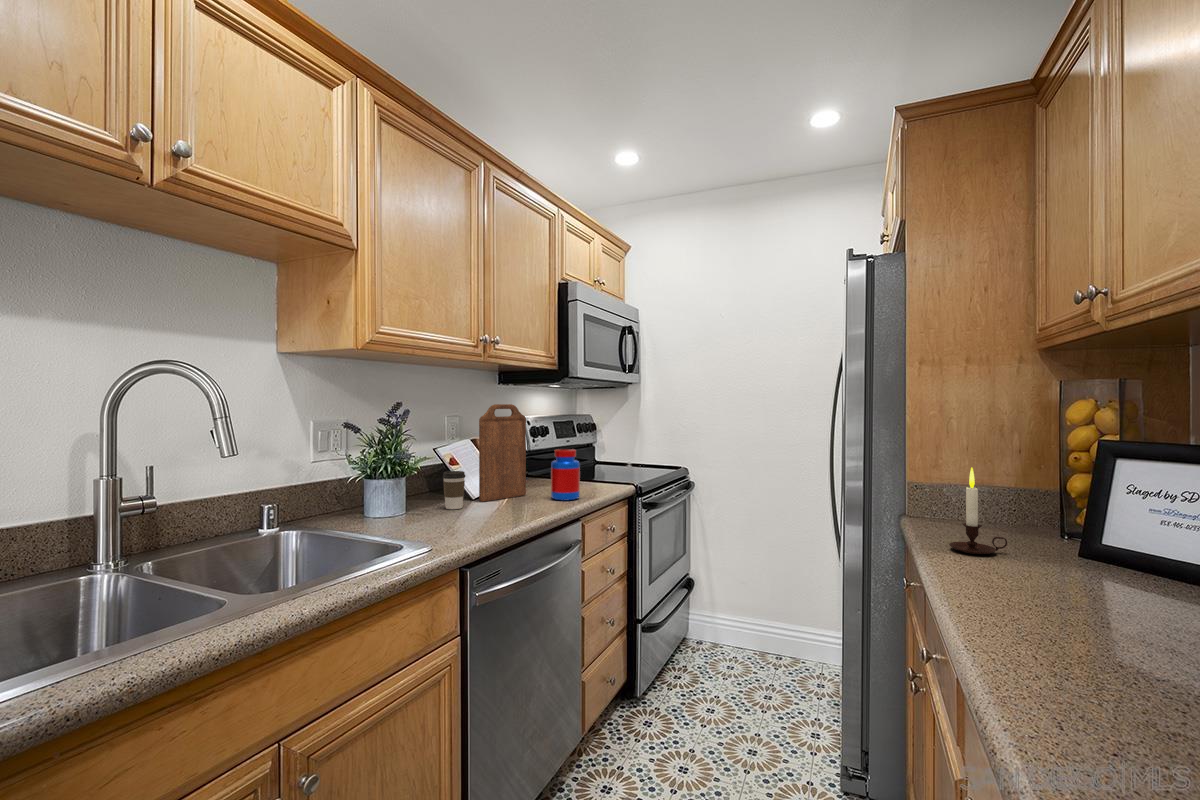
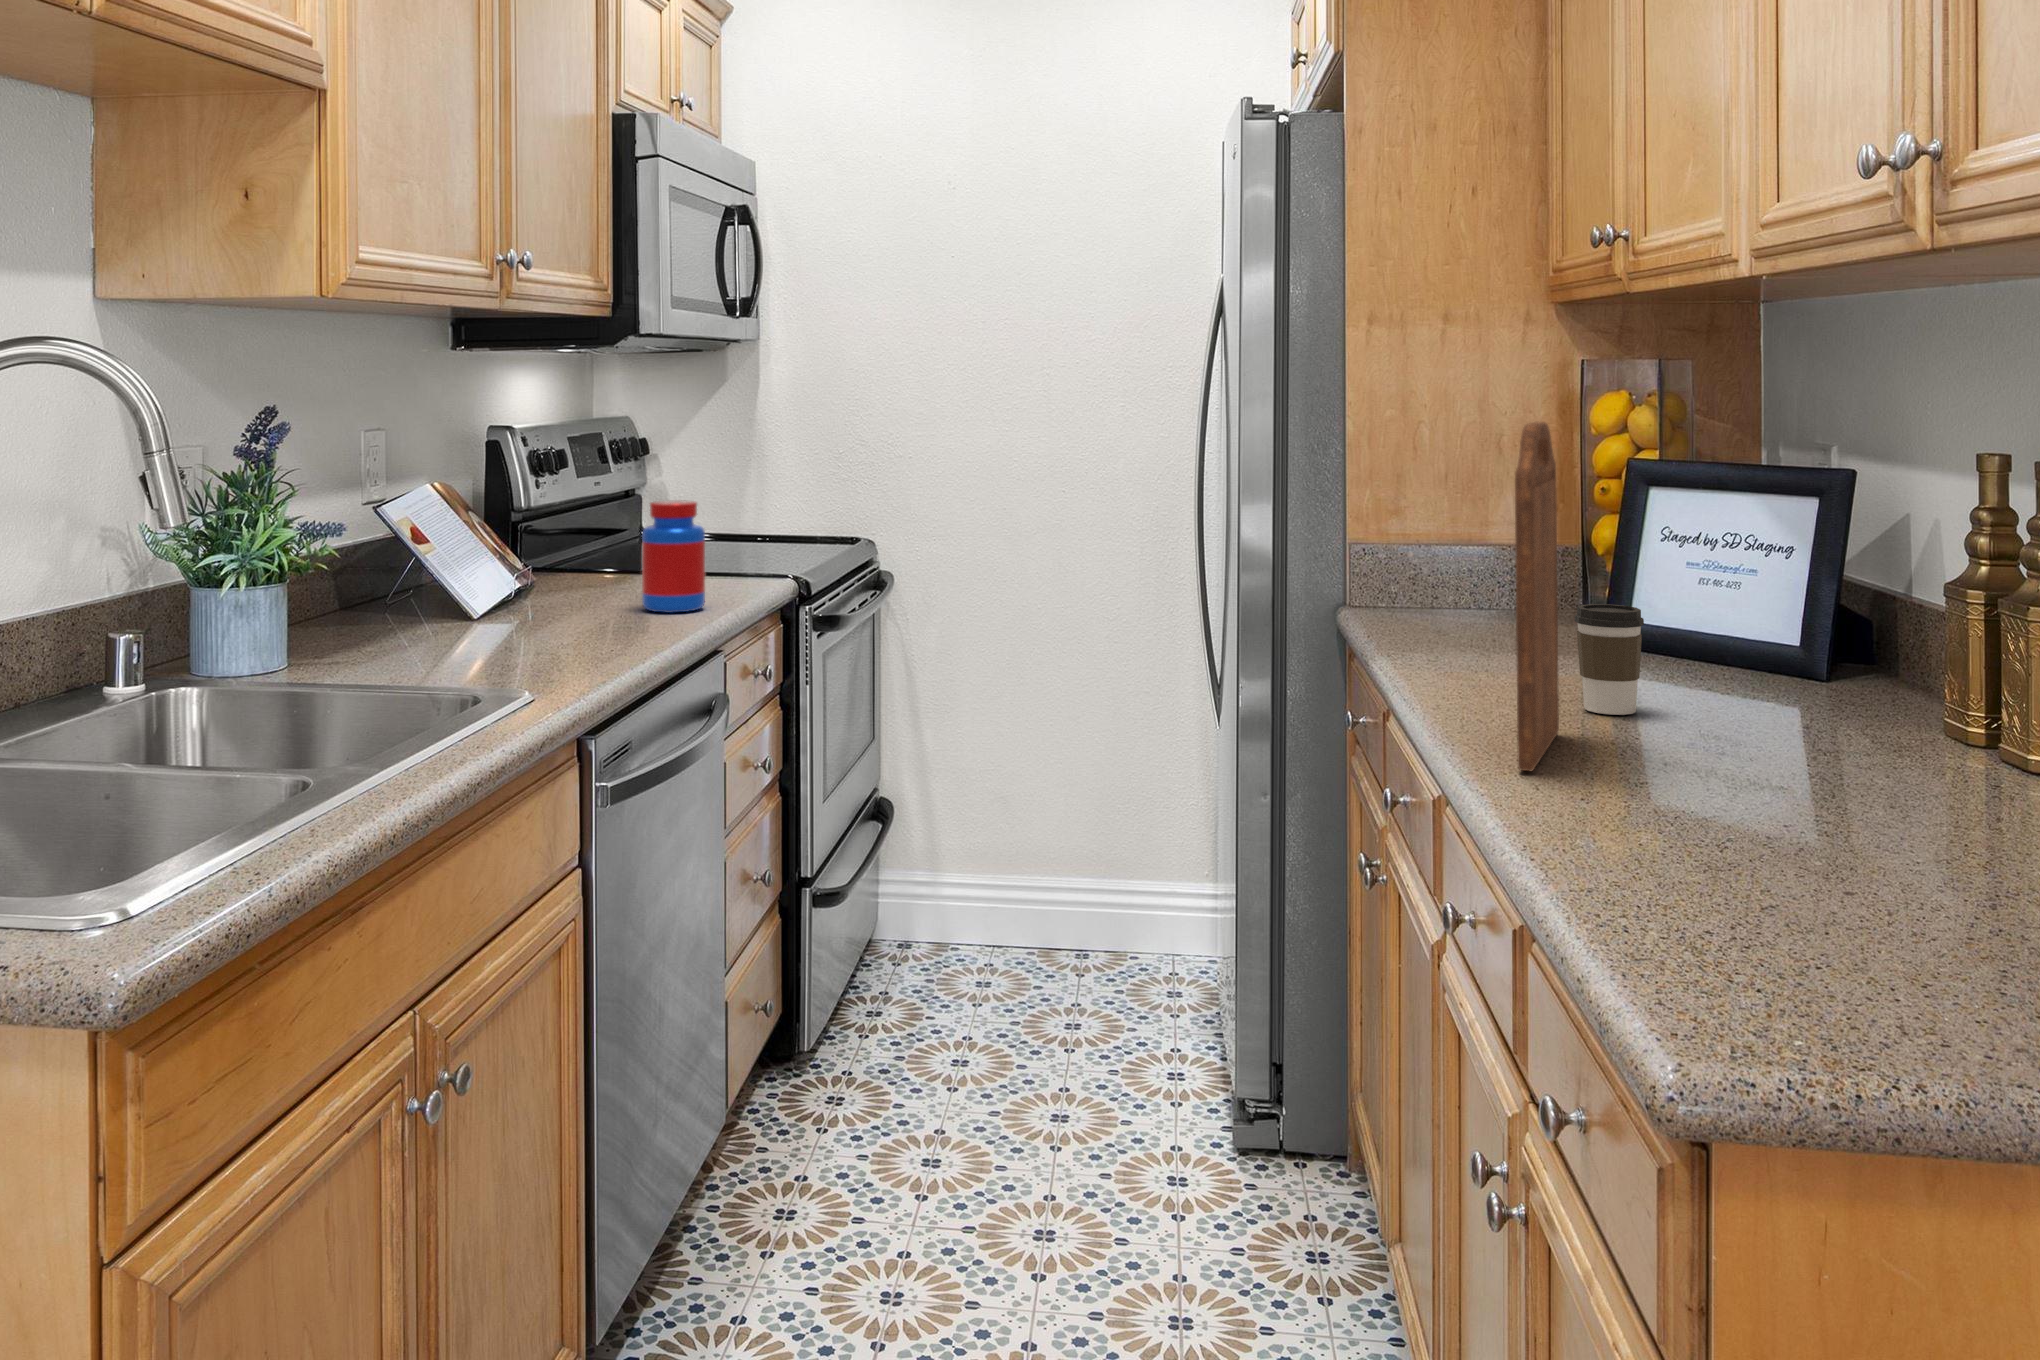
cutting board: present [479,404,526,502] -> present [1515,422,1559,771]
candle: present [949,468,1007,554] -> none [1421,509,1506,652]
coffee cup: present [442,471,465,509] -> present [1574,604,1644,715]

